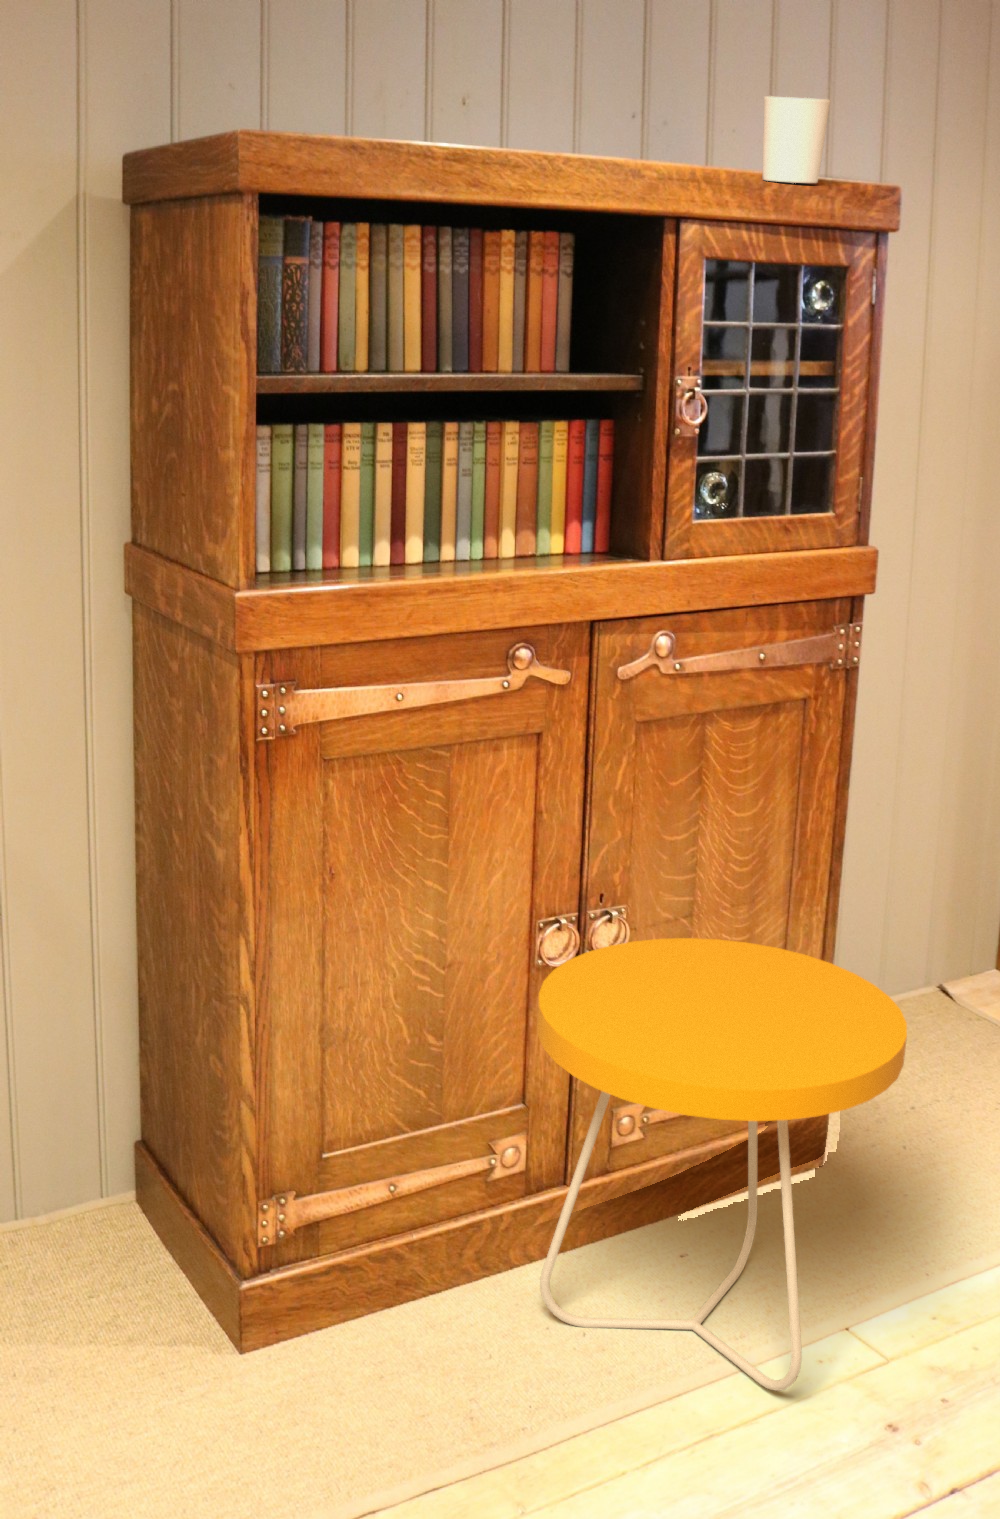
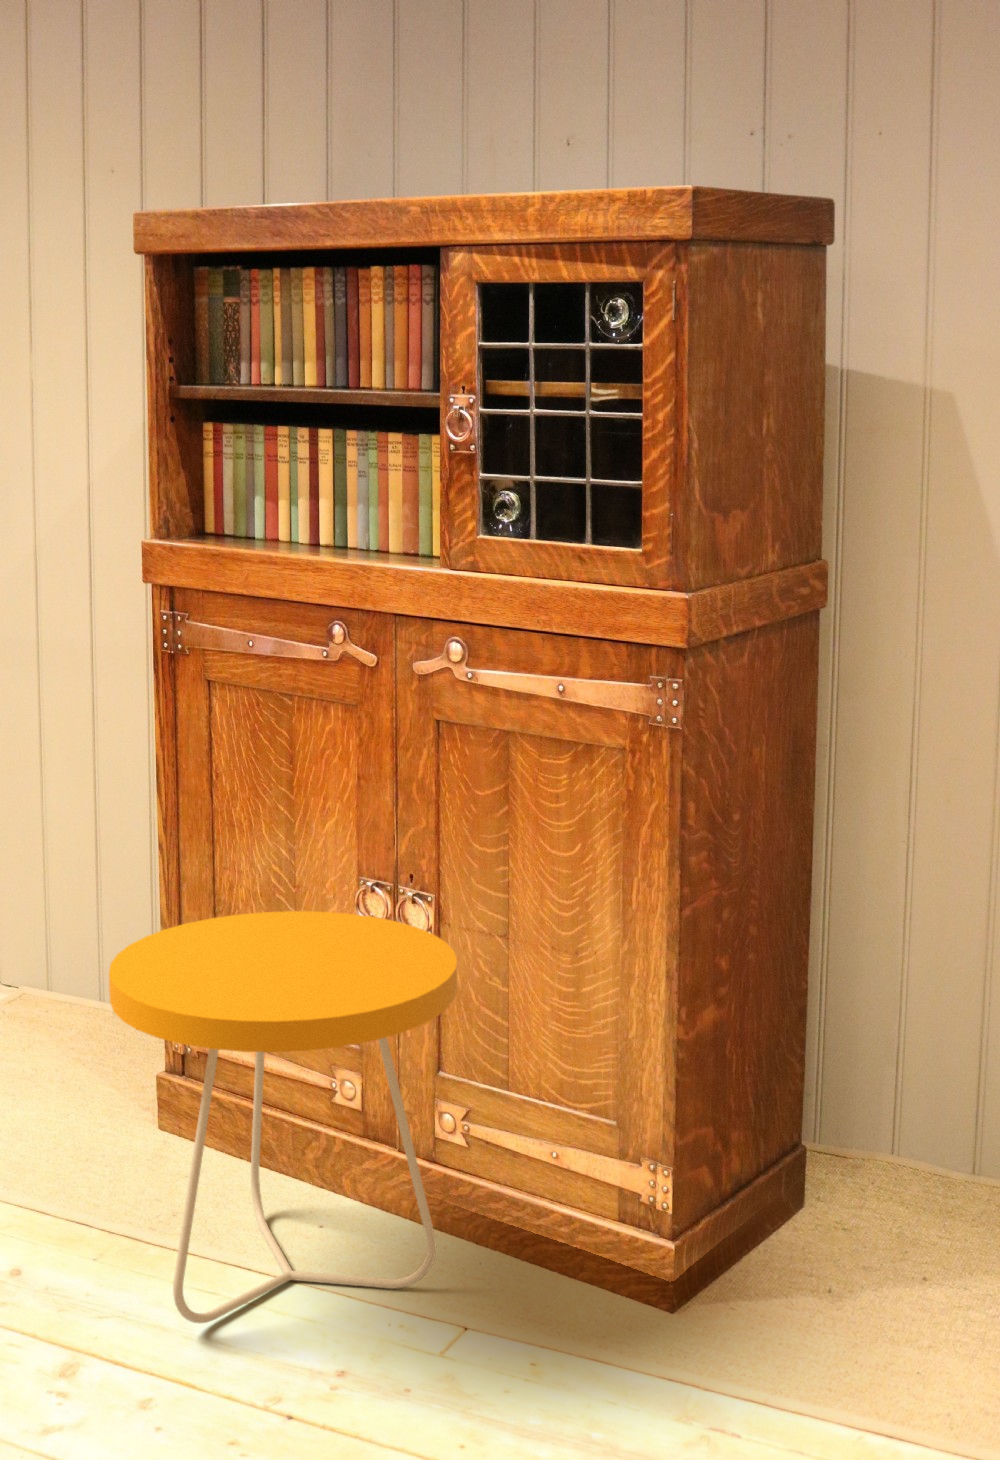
candle holder: present [763,96,830,183] -> none [494,110,559,200]

